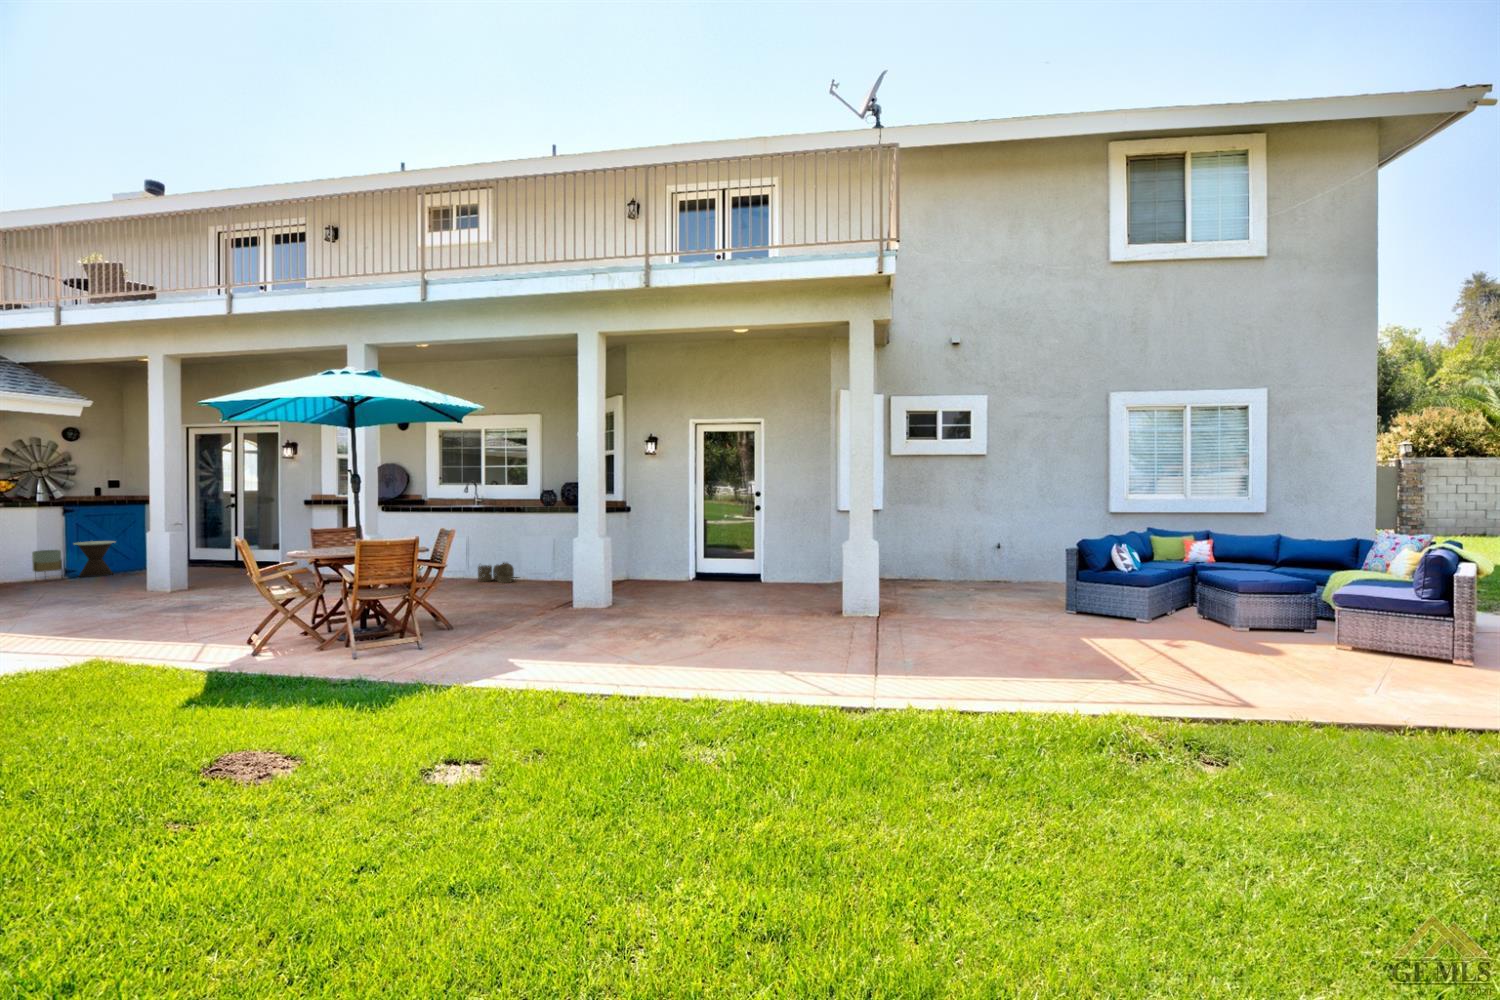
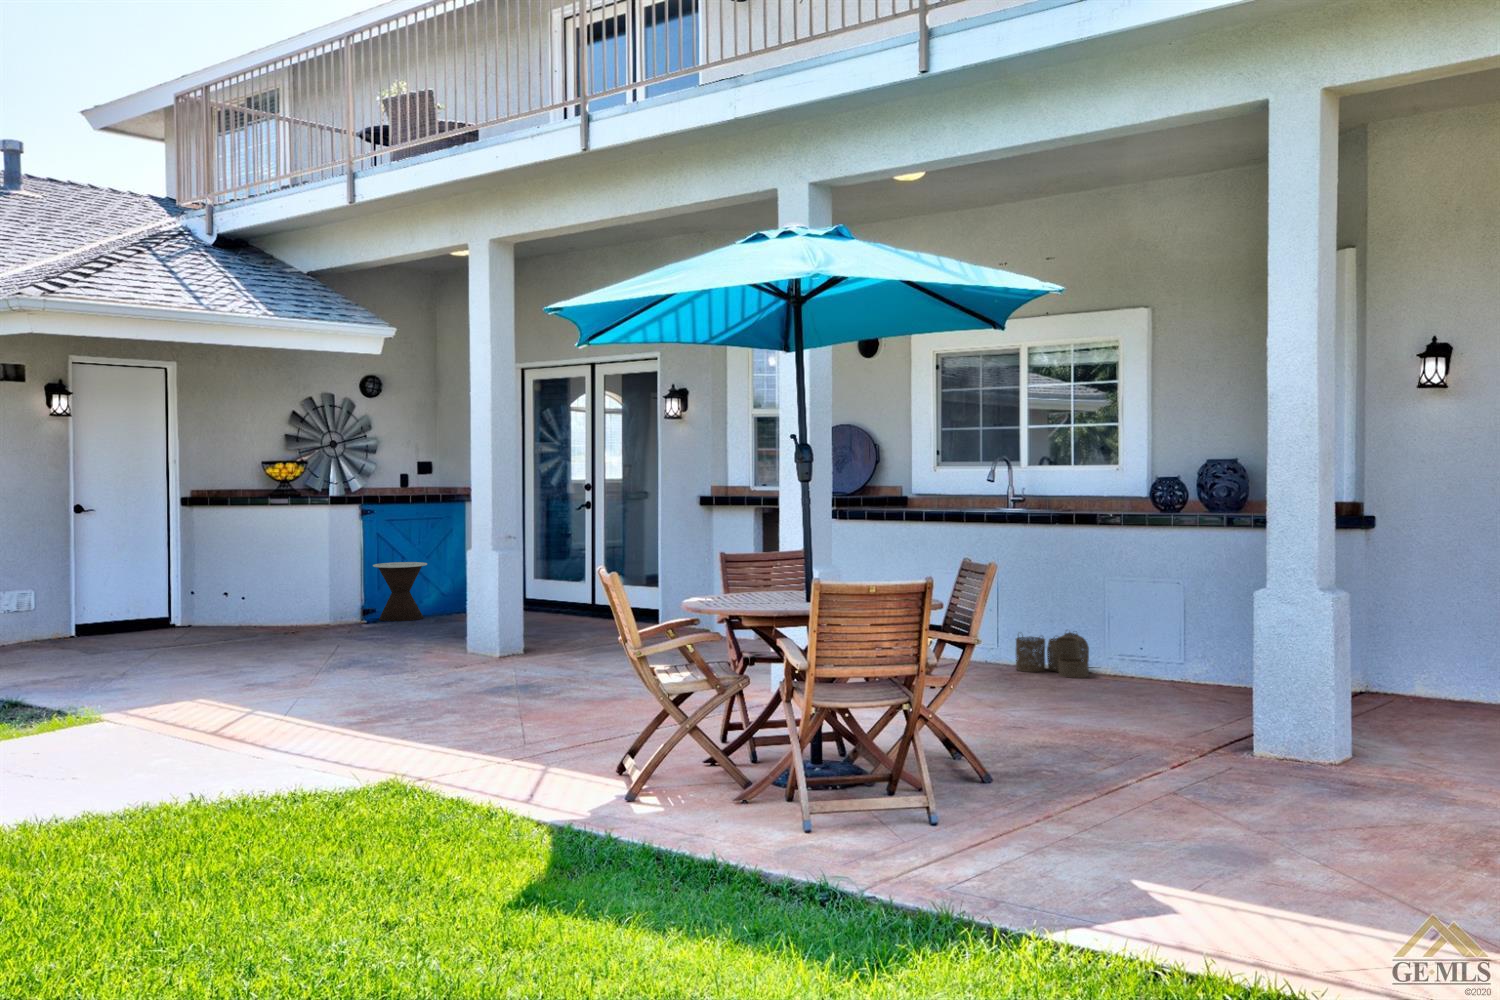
planter: present [32,550,63,578] -> none [323,575,359,626]

